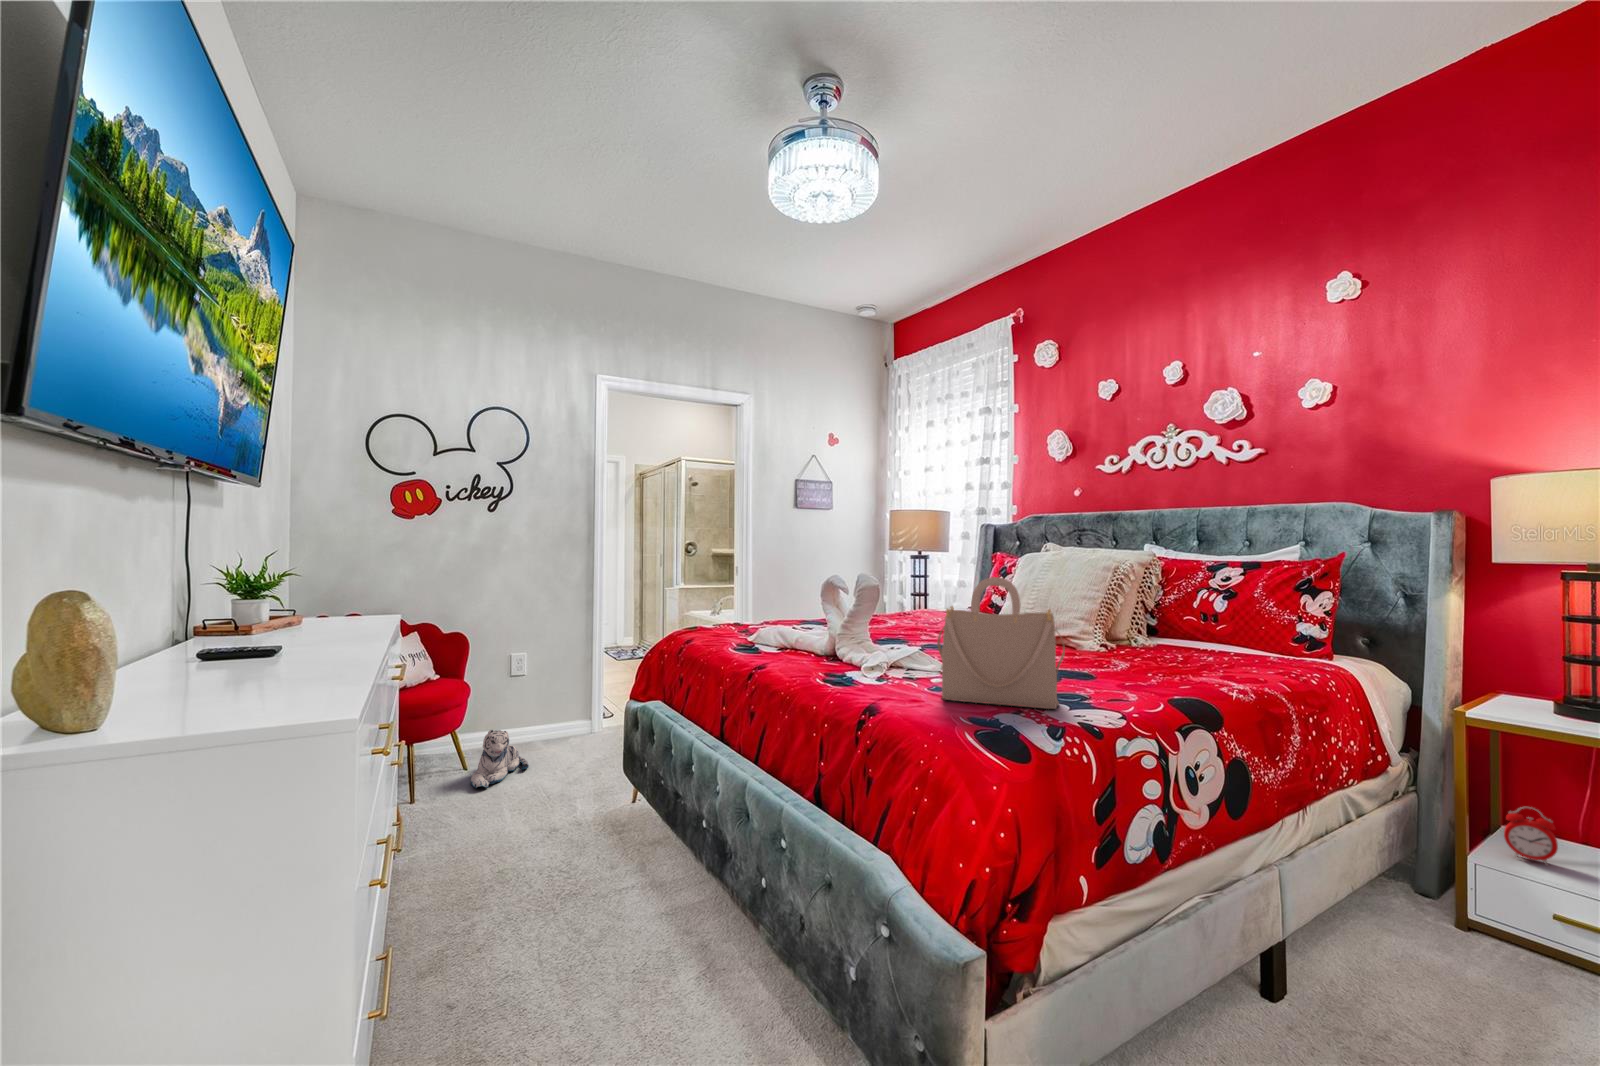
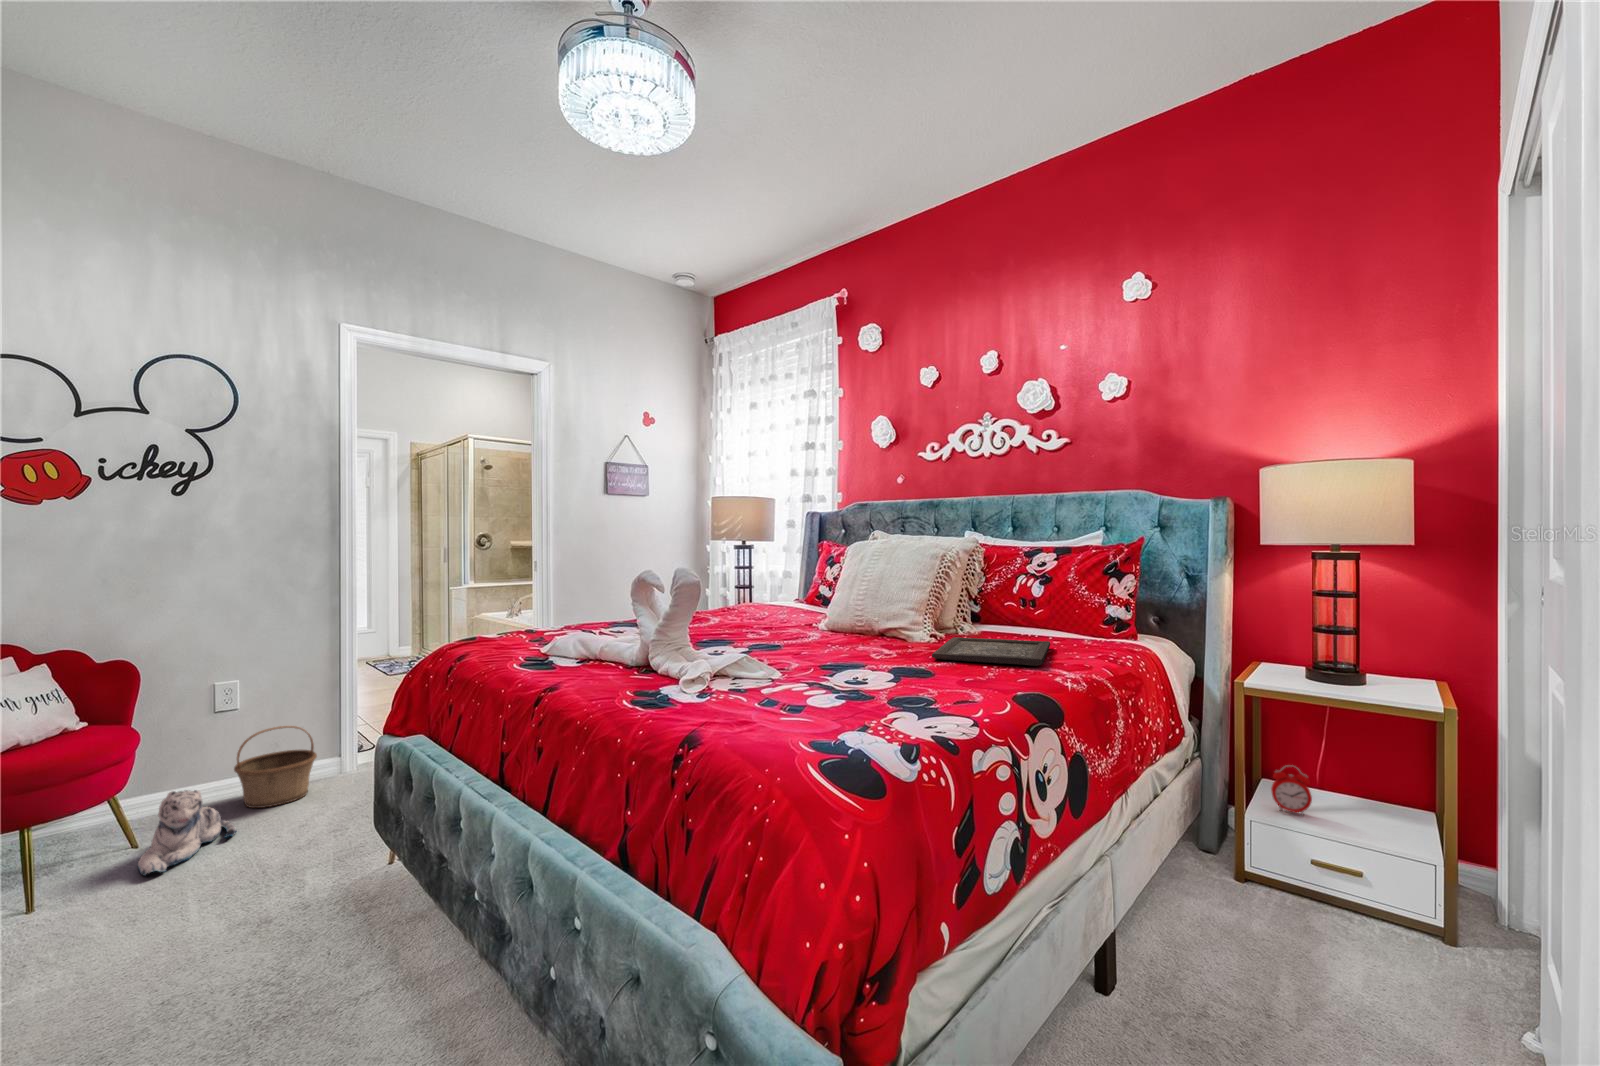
handbag: present [937,577,1065,709] -> none [771,571,912,720]
tray: none [1096,646,1227,675] -> present [932,637,1050,666]
basket: none [525,690,579,751] -> present [234,726,317,808]

